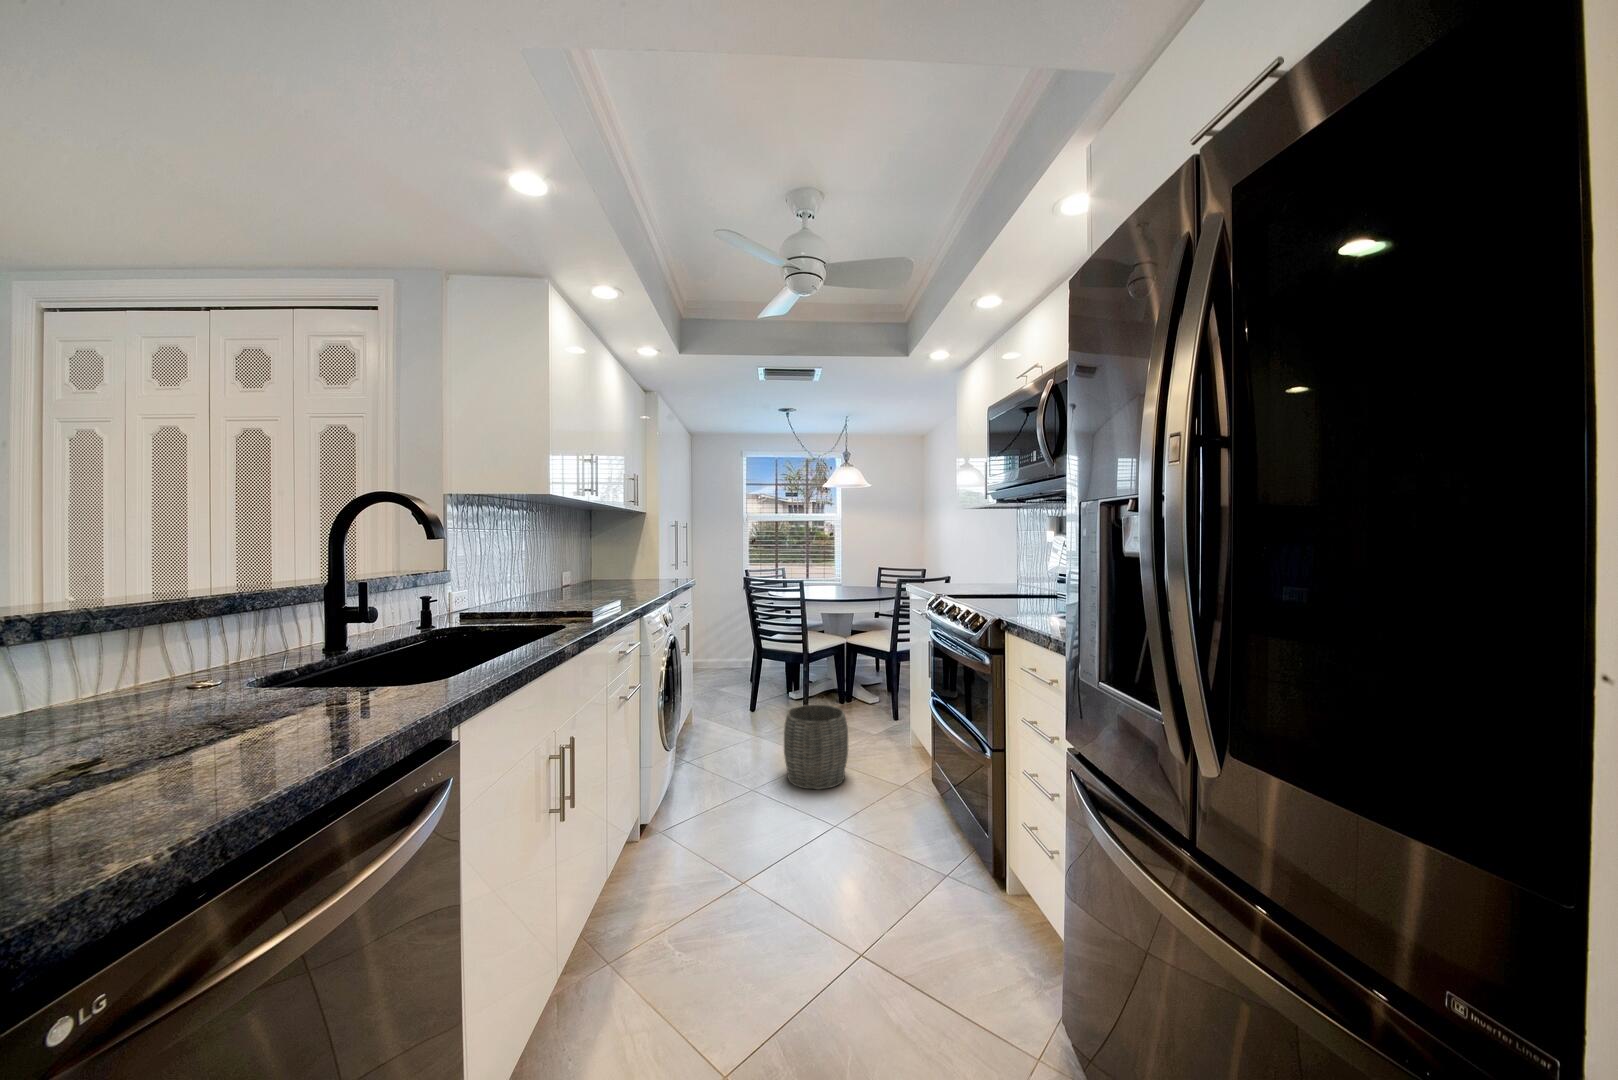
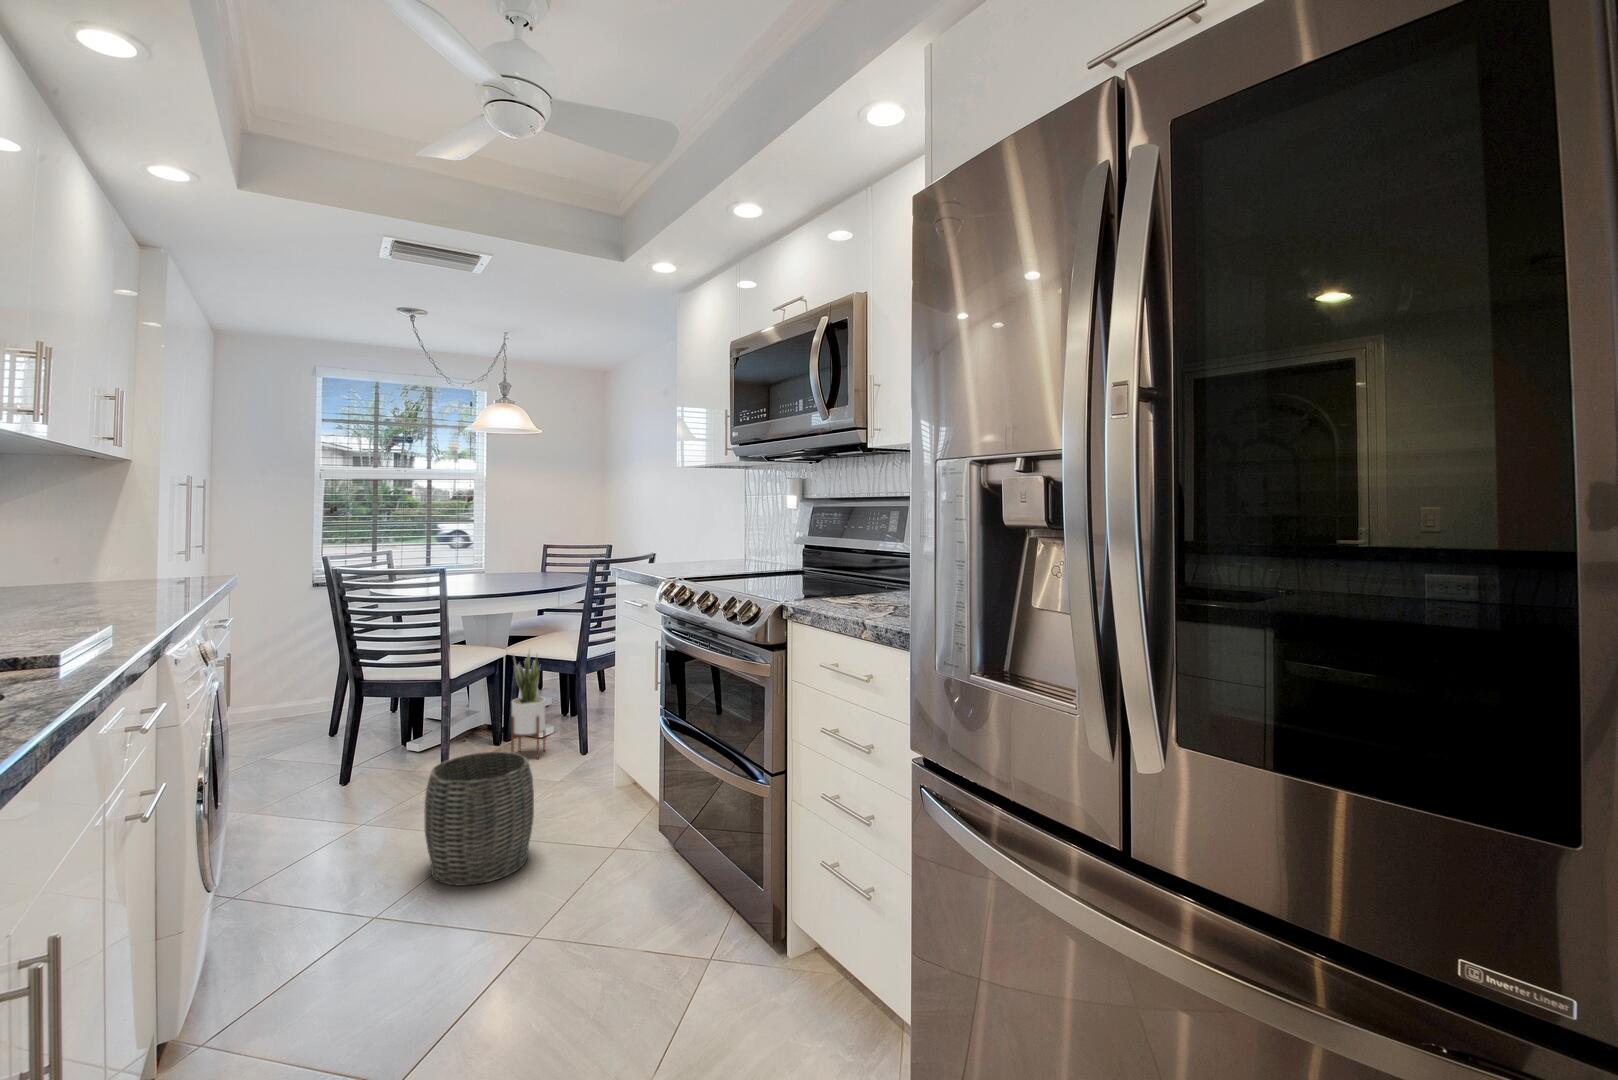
potted plant: none [847,638,870,716] -> present [511,653,545,758]

